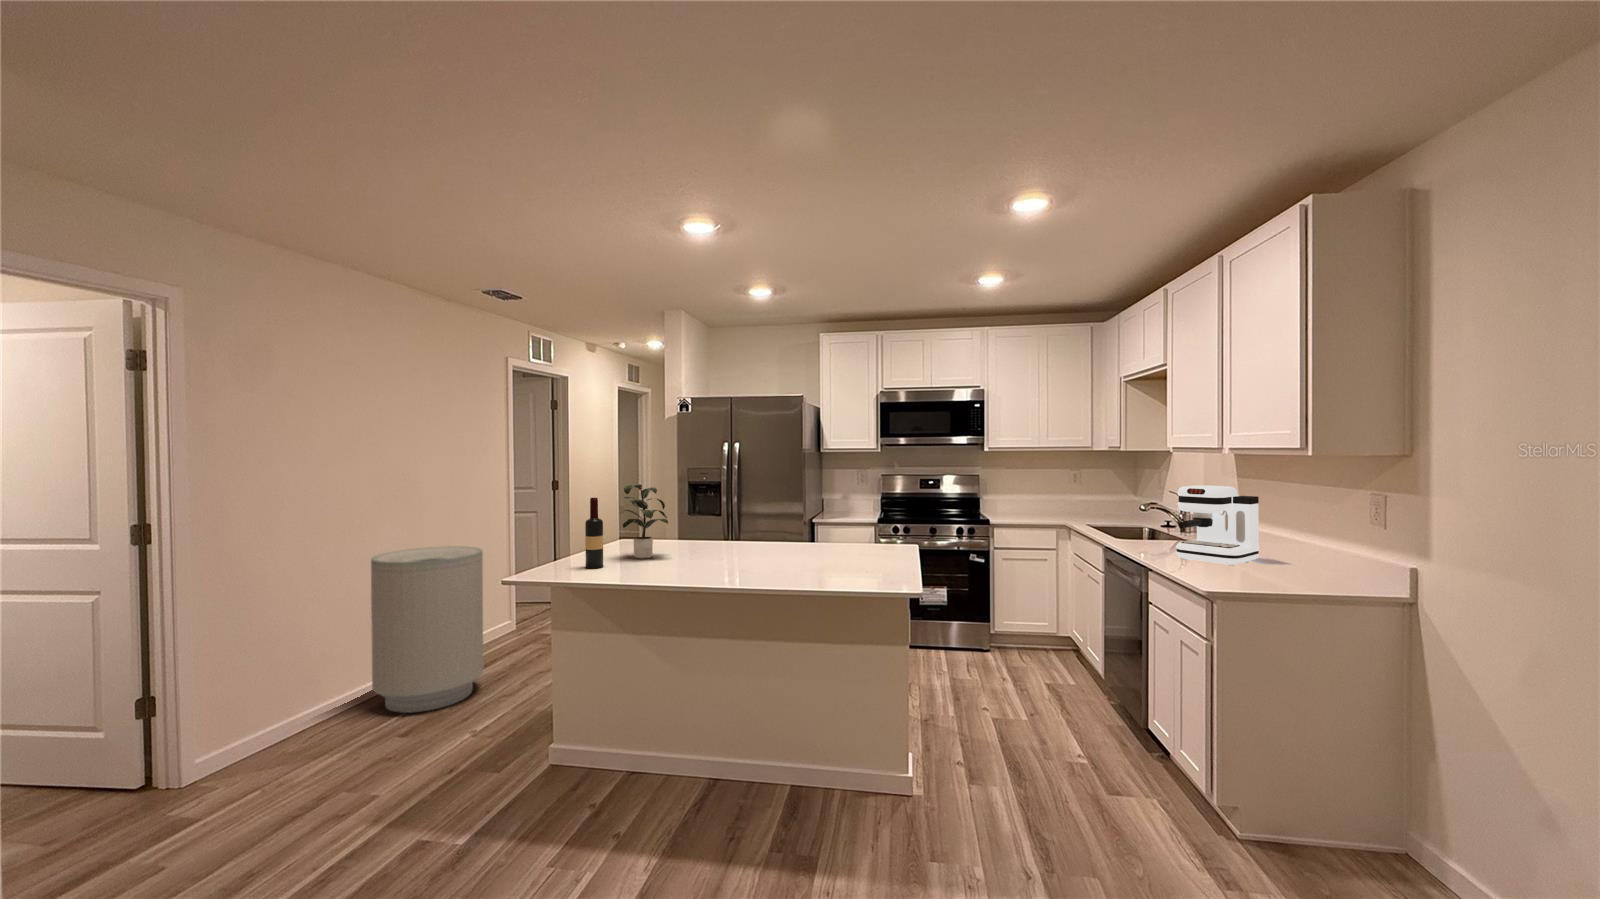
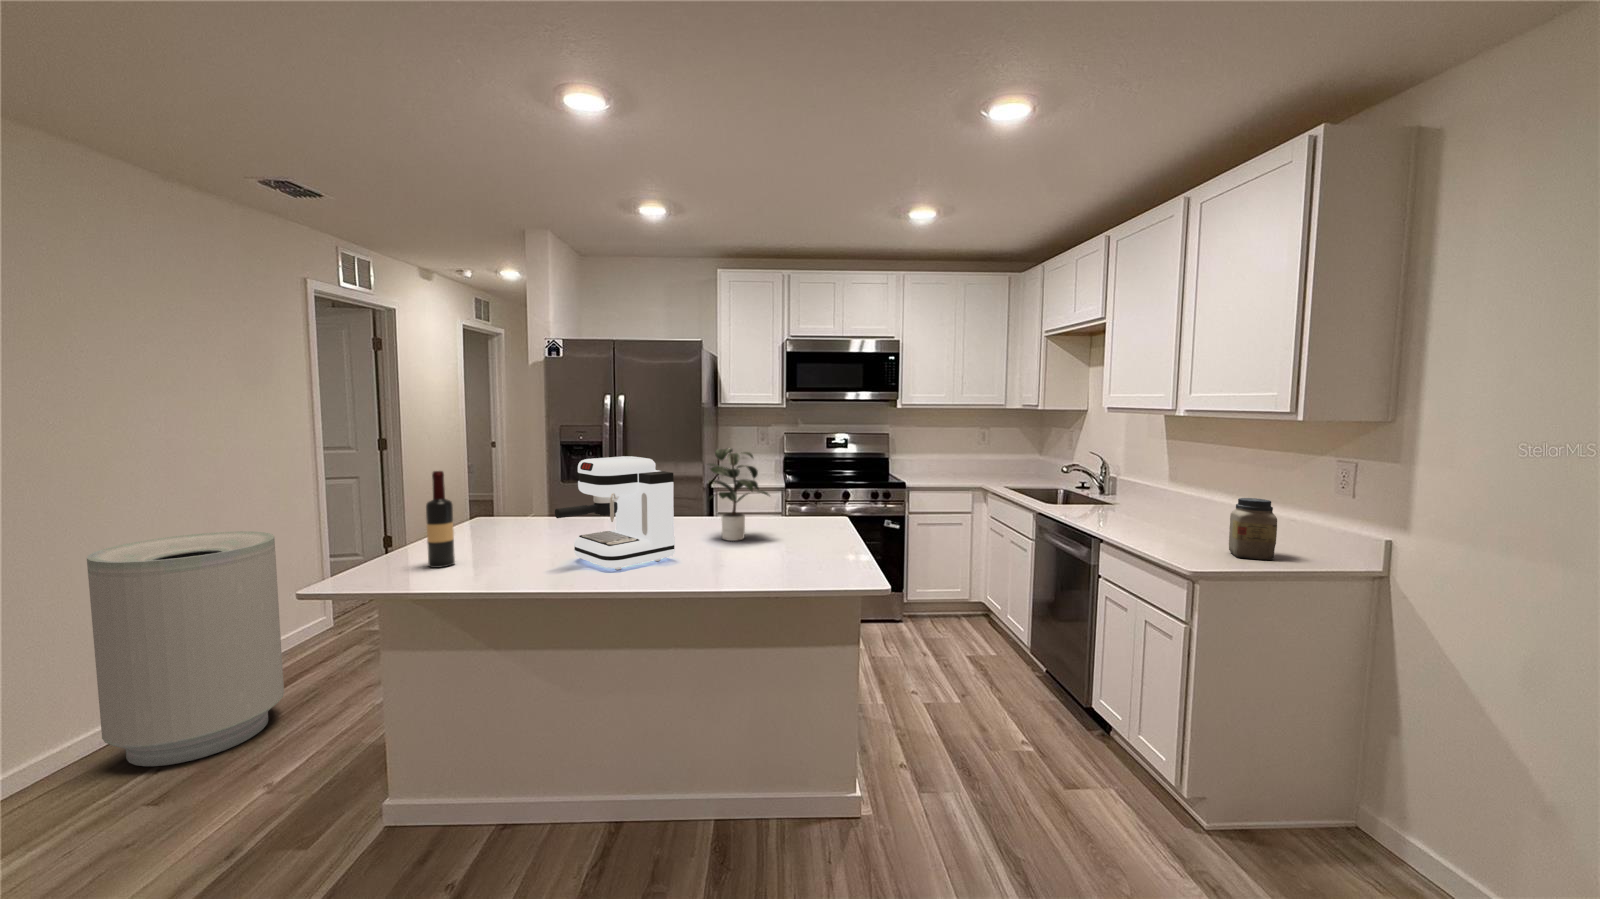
potted plant: present [623,485,668,558] -> present [708,448,769,541]
coffee maker: present [1176,485,1259,566] -> present [555,456,675,570]
jar: none [1261,528,1301,586] -> present [1229,498,1277,560]

